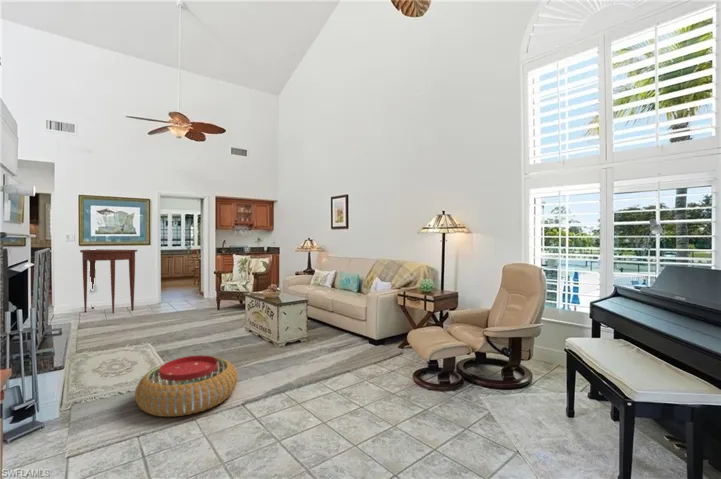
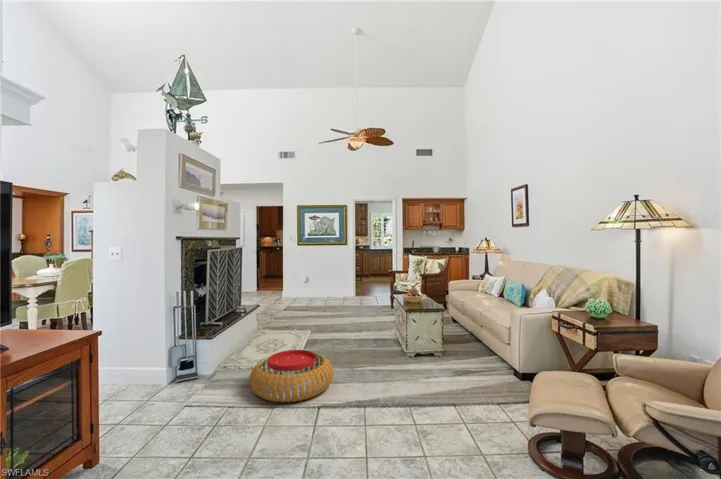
console table: present [80,249,137,313] -> none [298,249,334,302]

